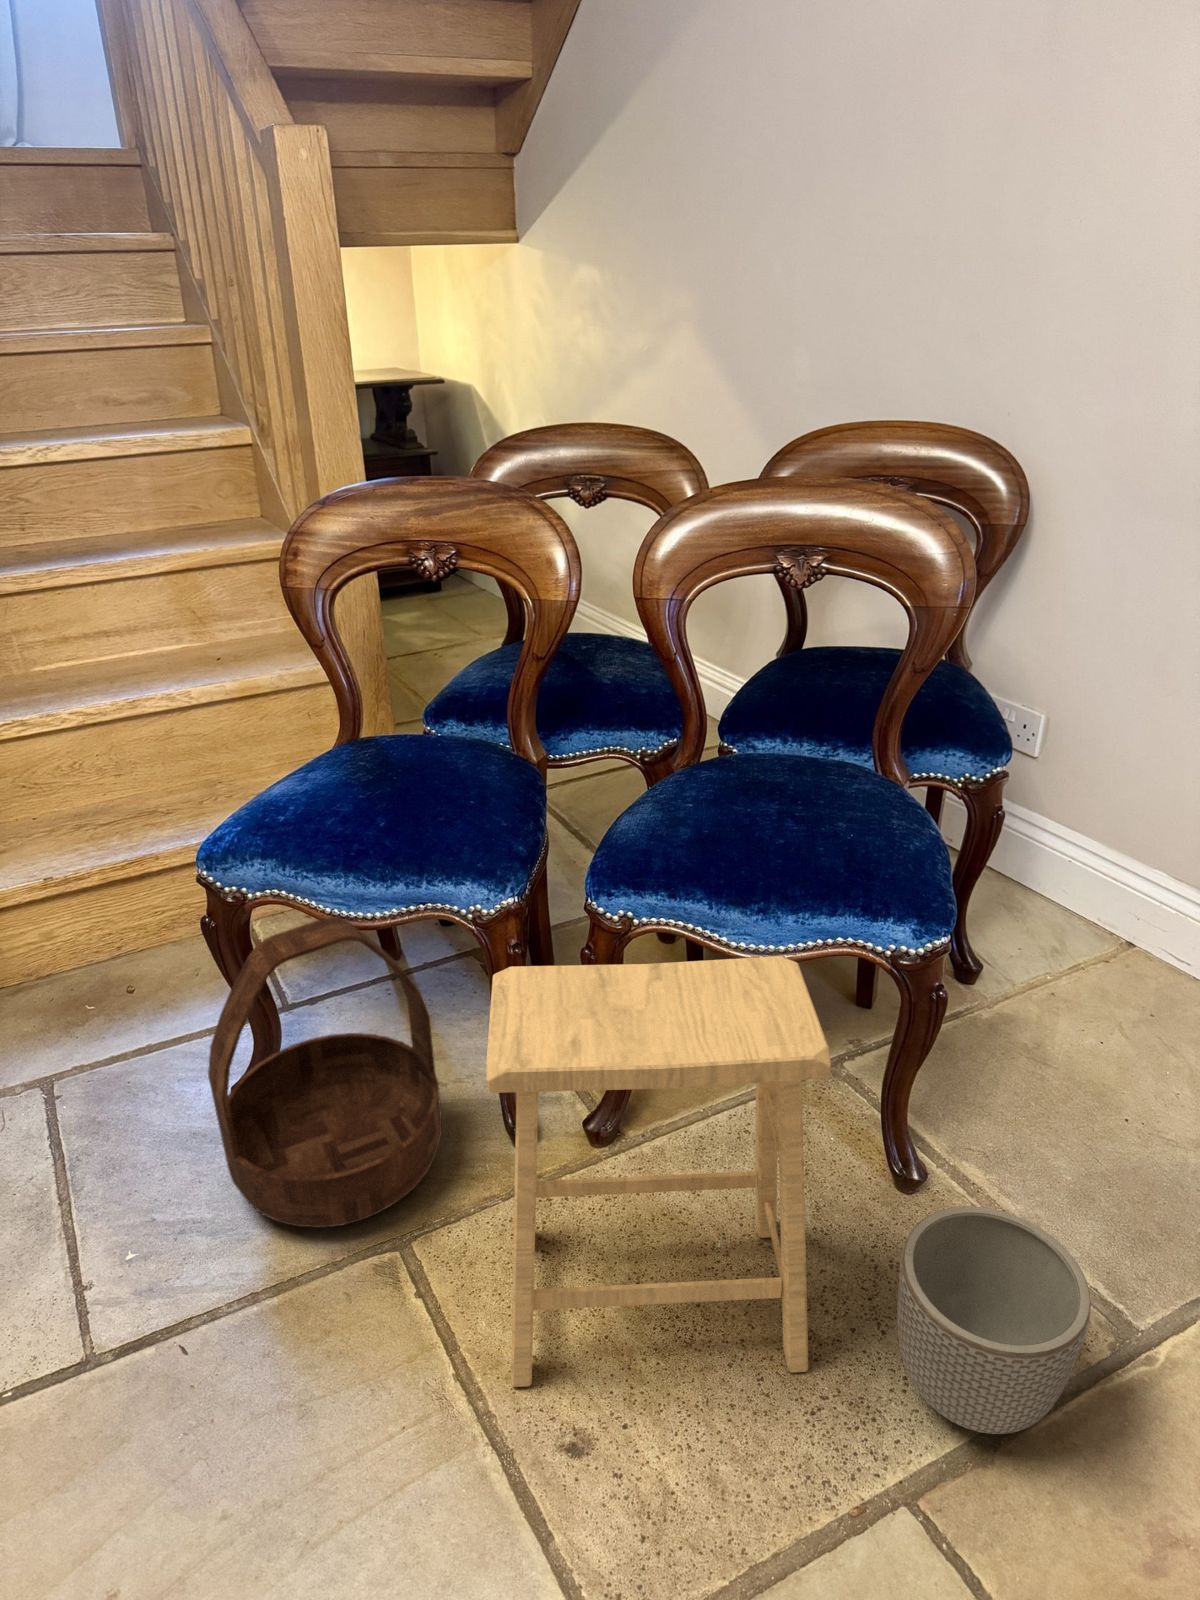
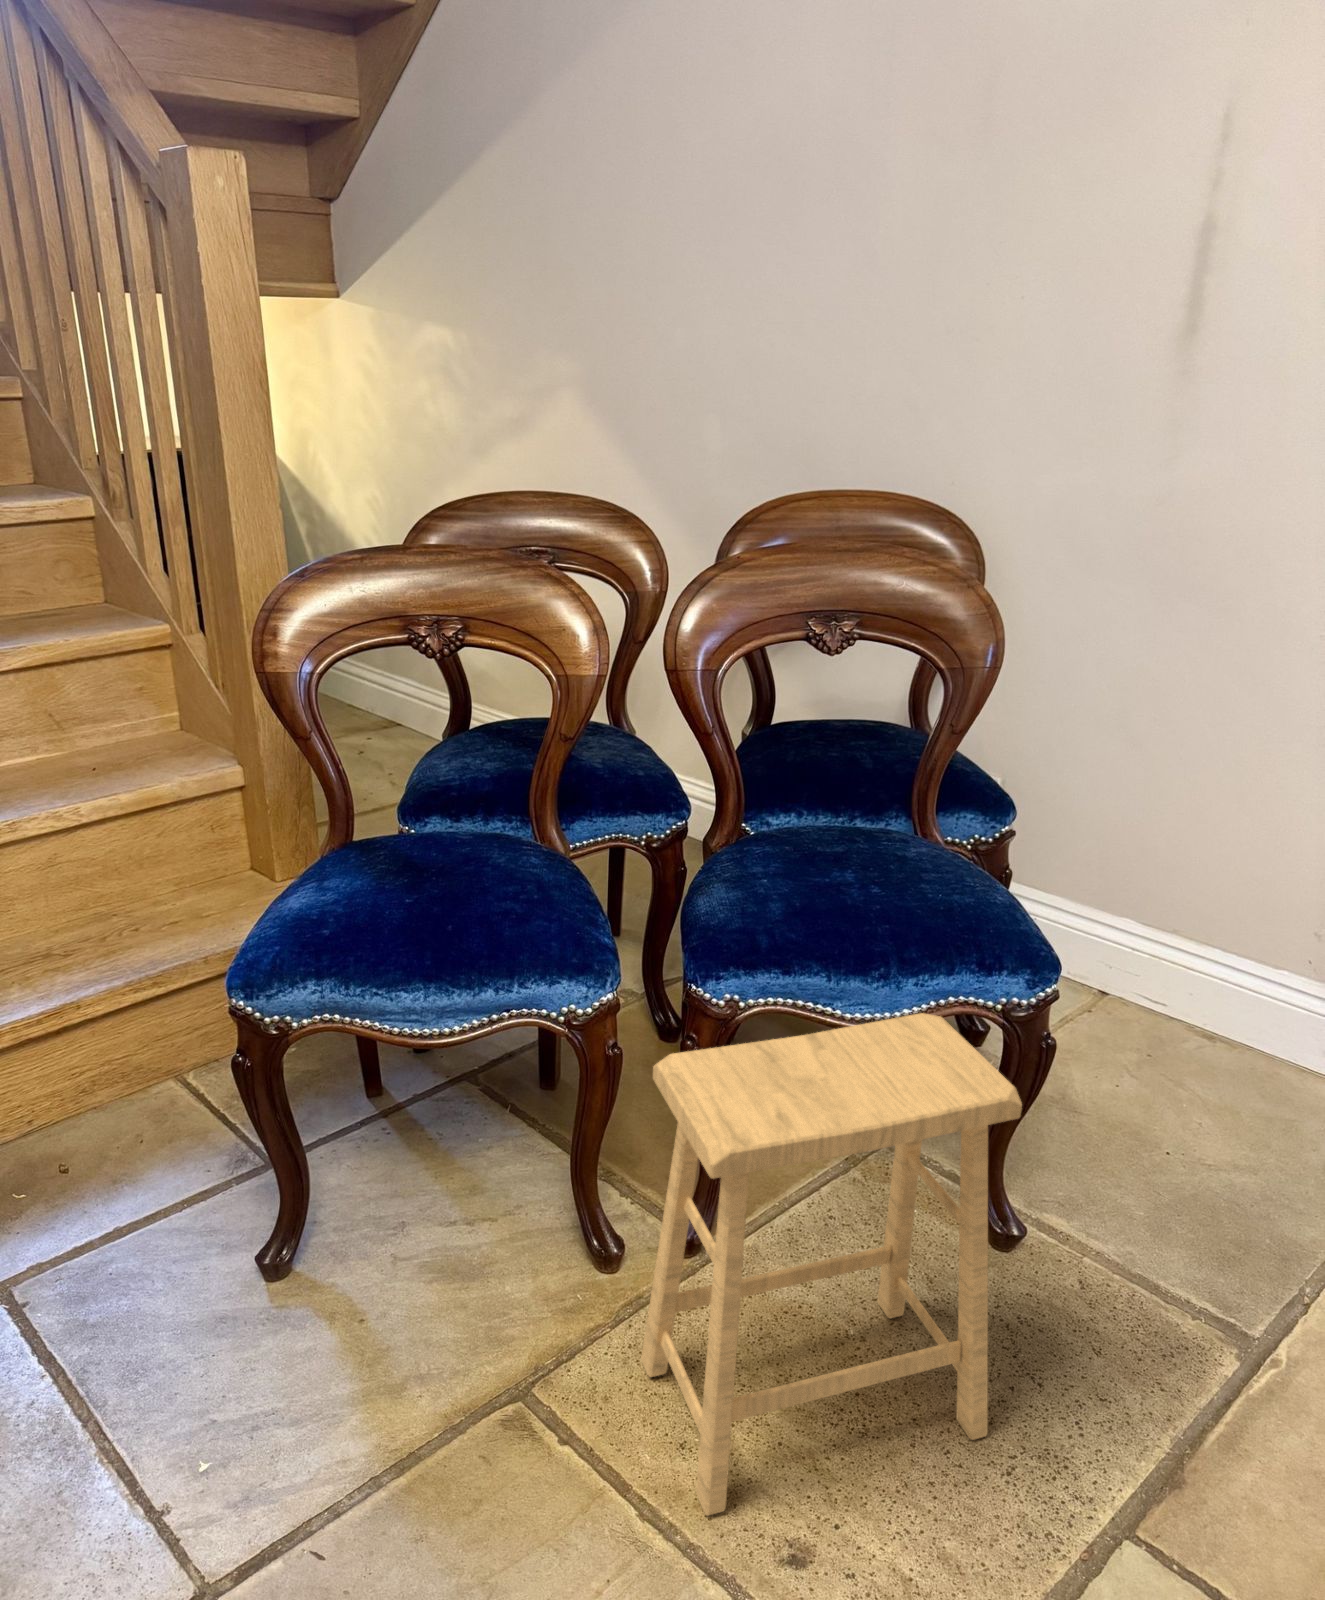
basket: present [208,917,442,1228] -> none [279,1034,530,1400]
planter: present [897,1206,1091,1434] -> none [1067,1235,1257,1454]

